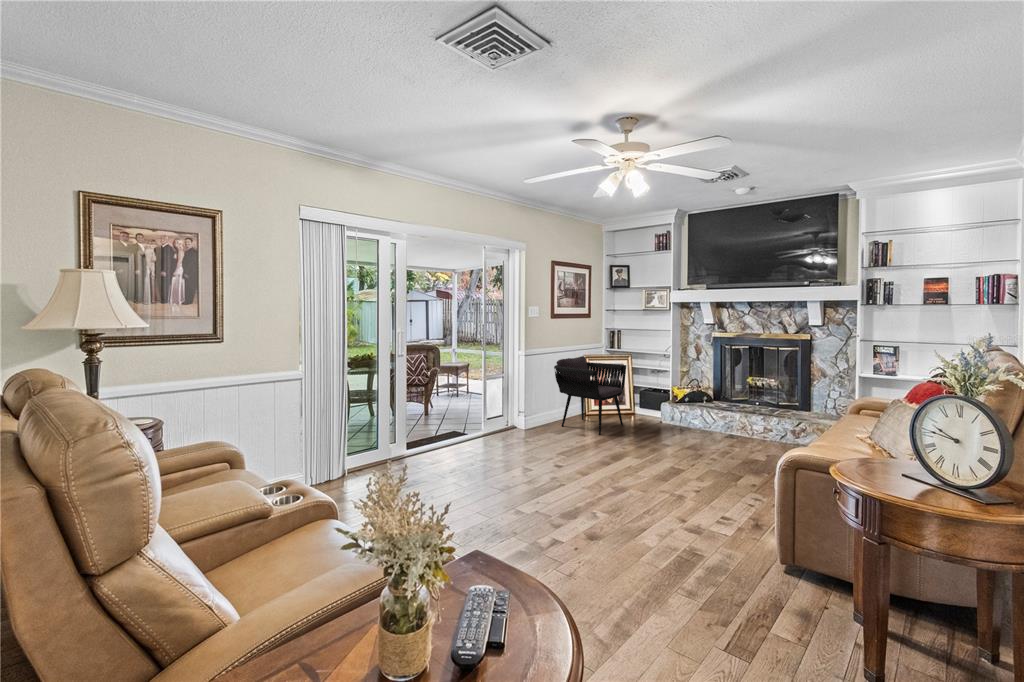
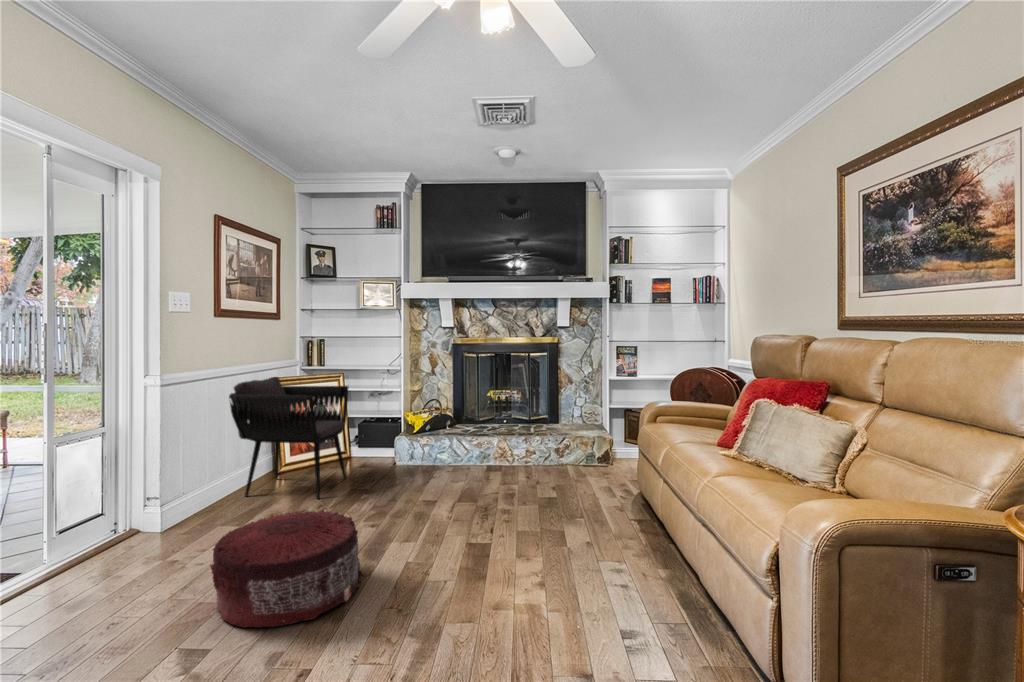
pouf: none [525,434,599,487] -> present [210,509,363,628]

